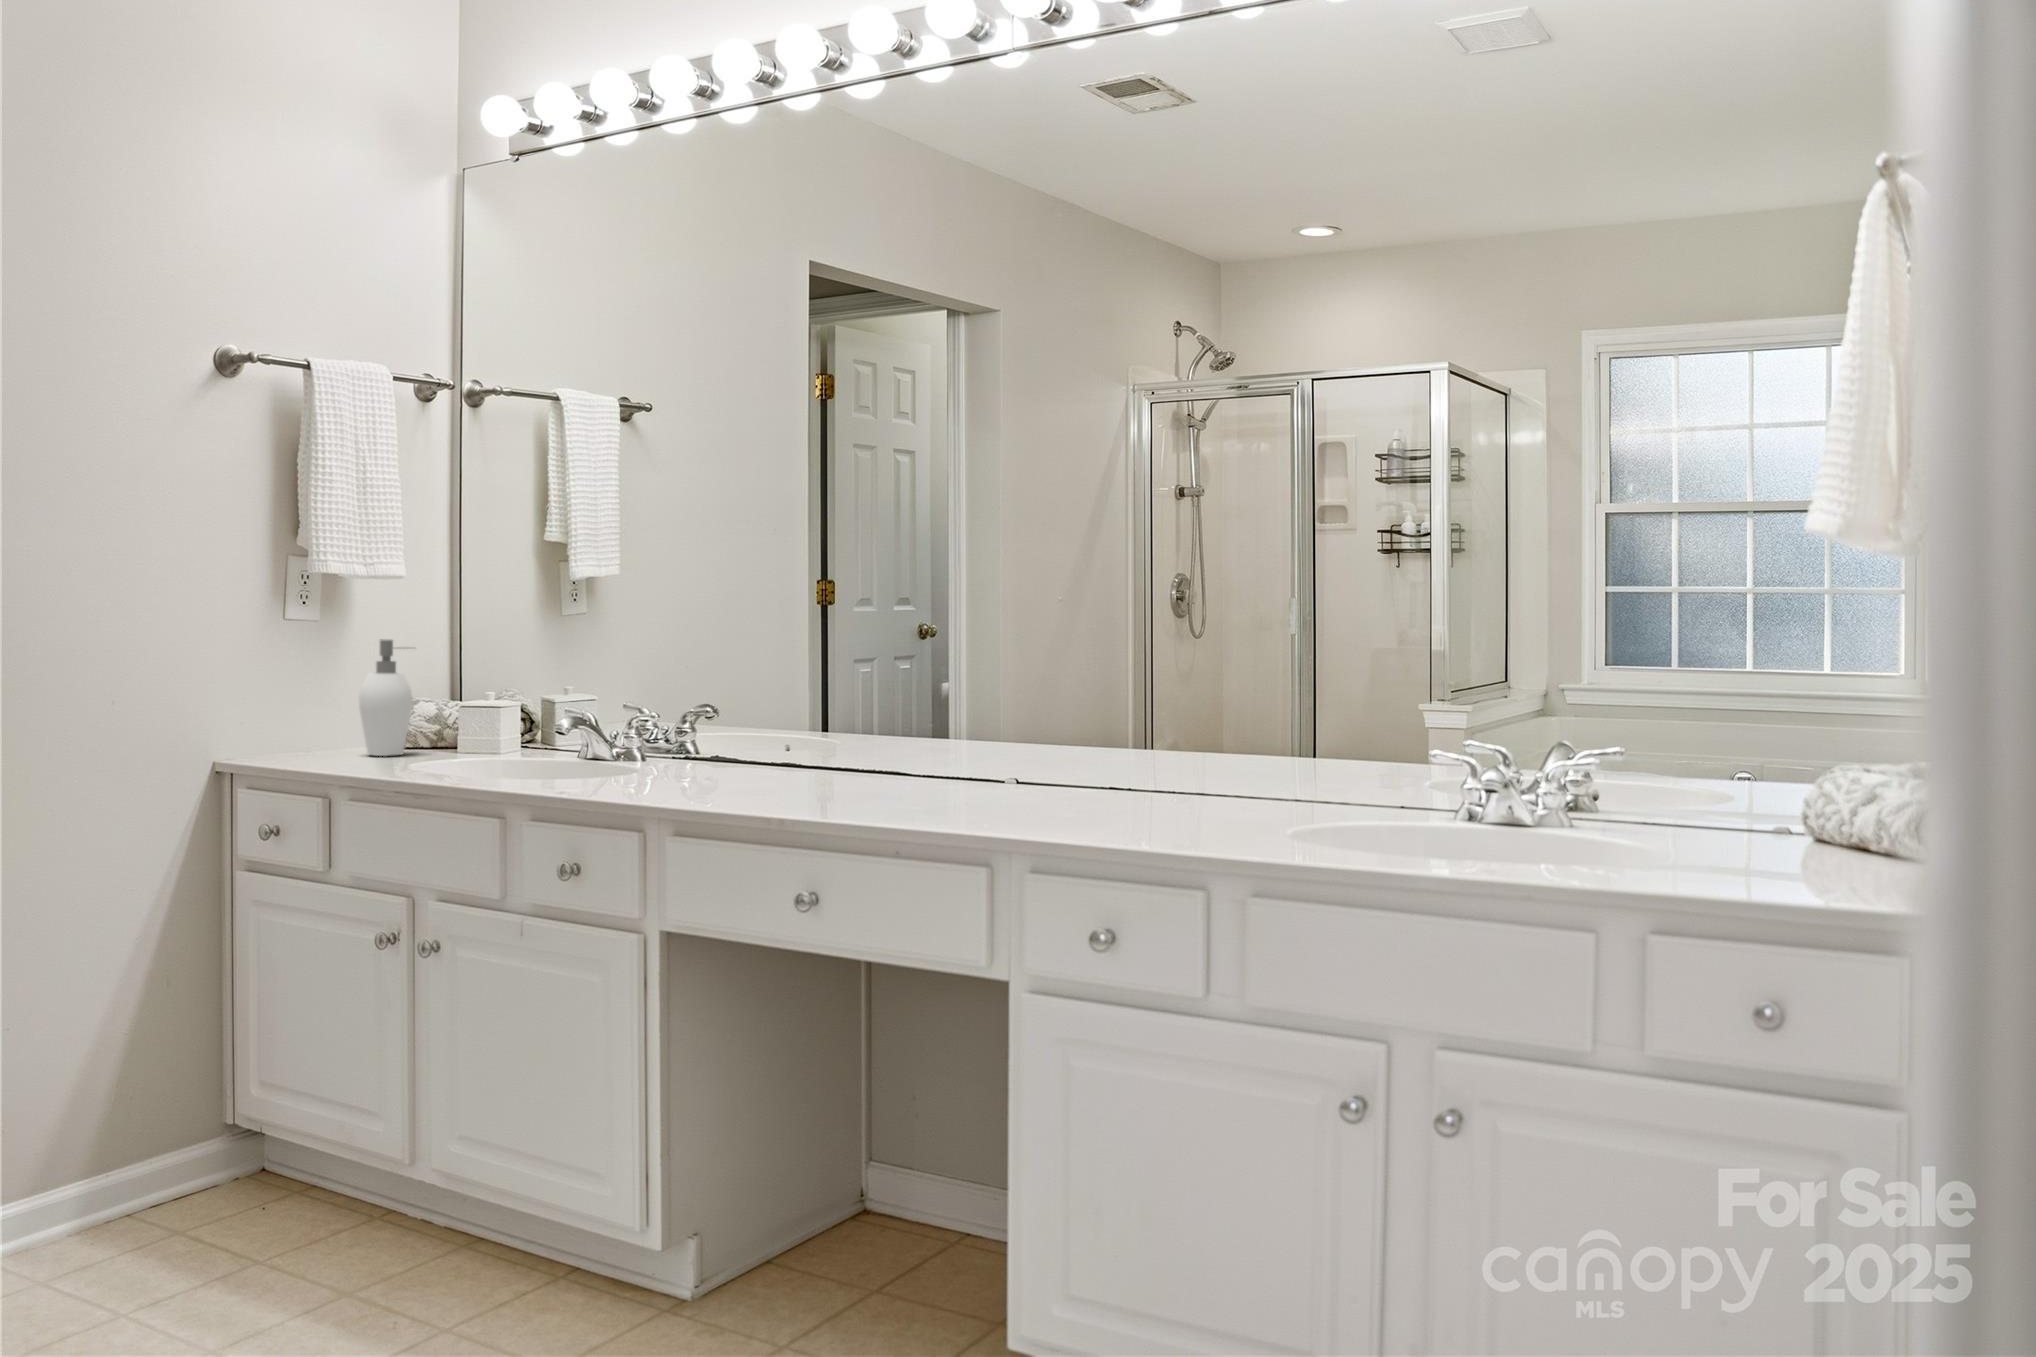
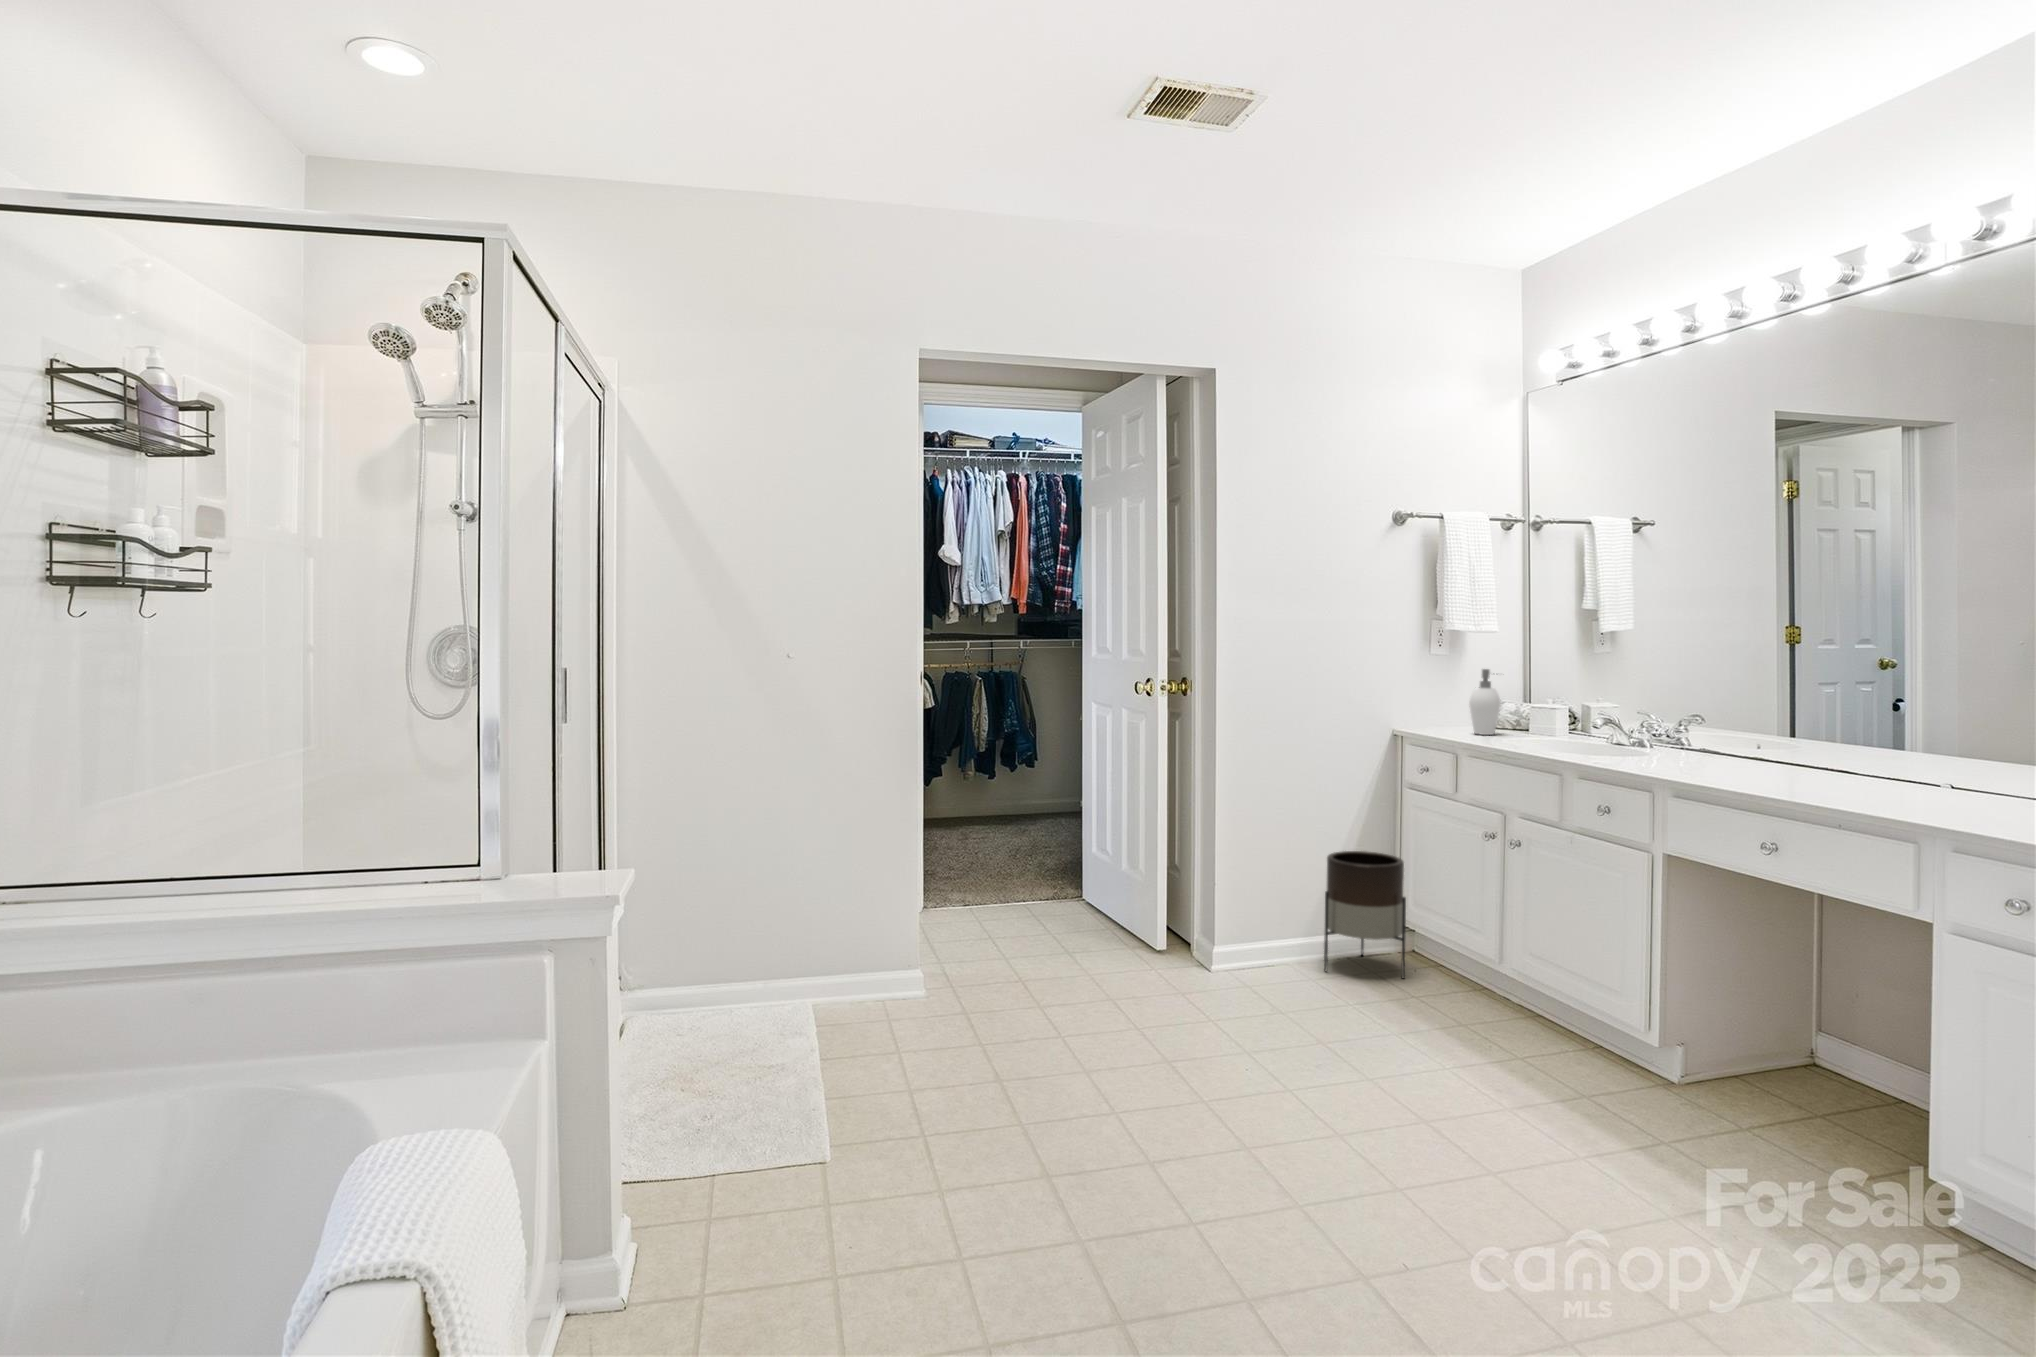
planter: none [72,991,242,1247] -> present [1324,851,1406,978]

